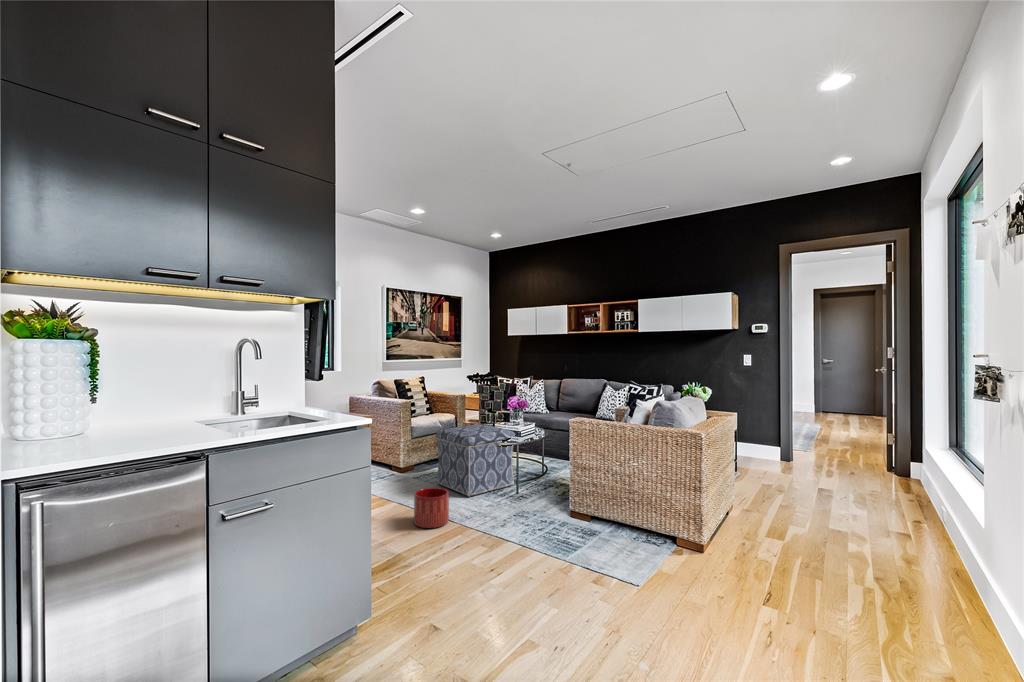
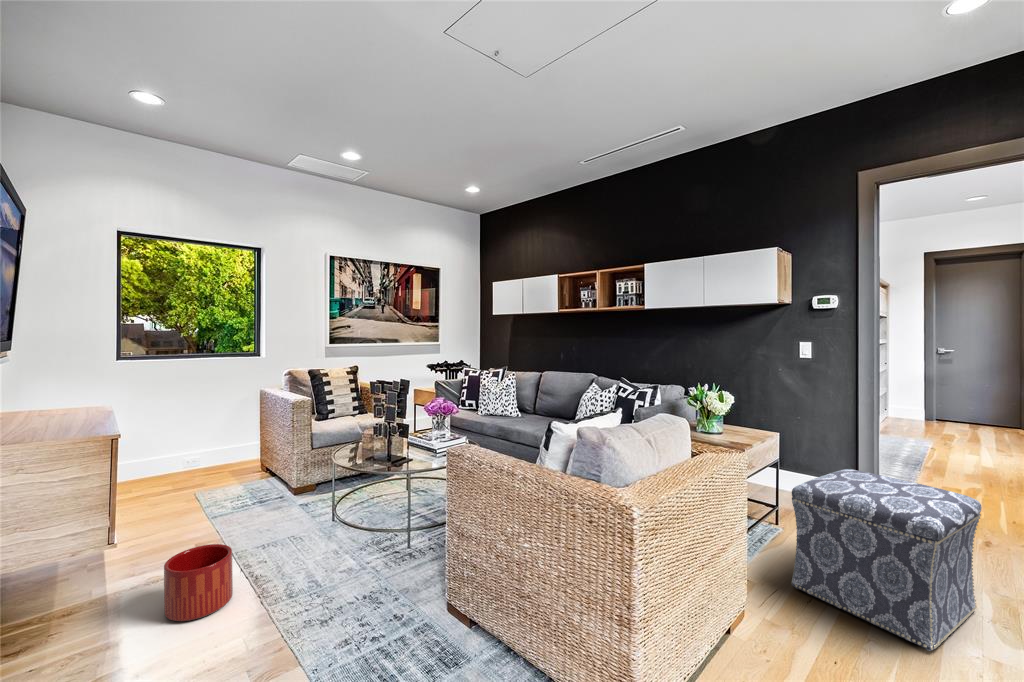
ottoman: present [436,424,515,497] -> present [792,469,982,651]

